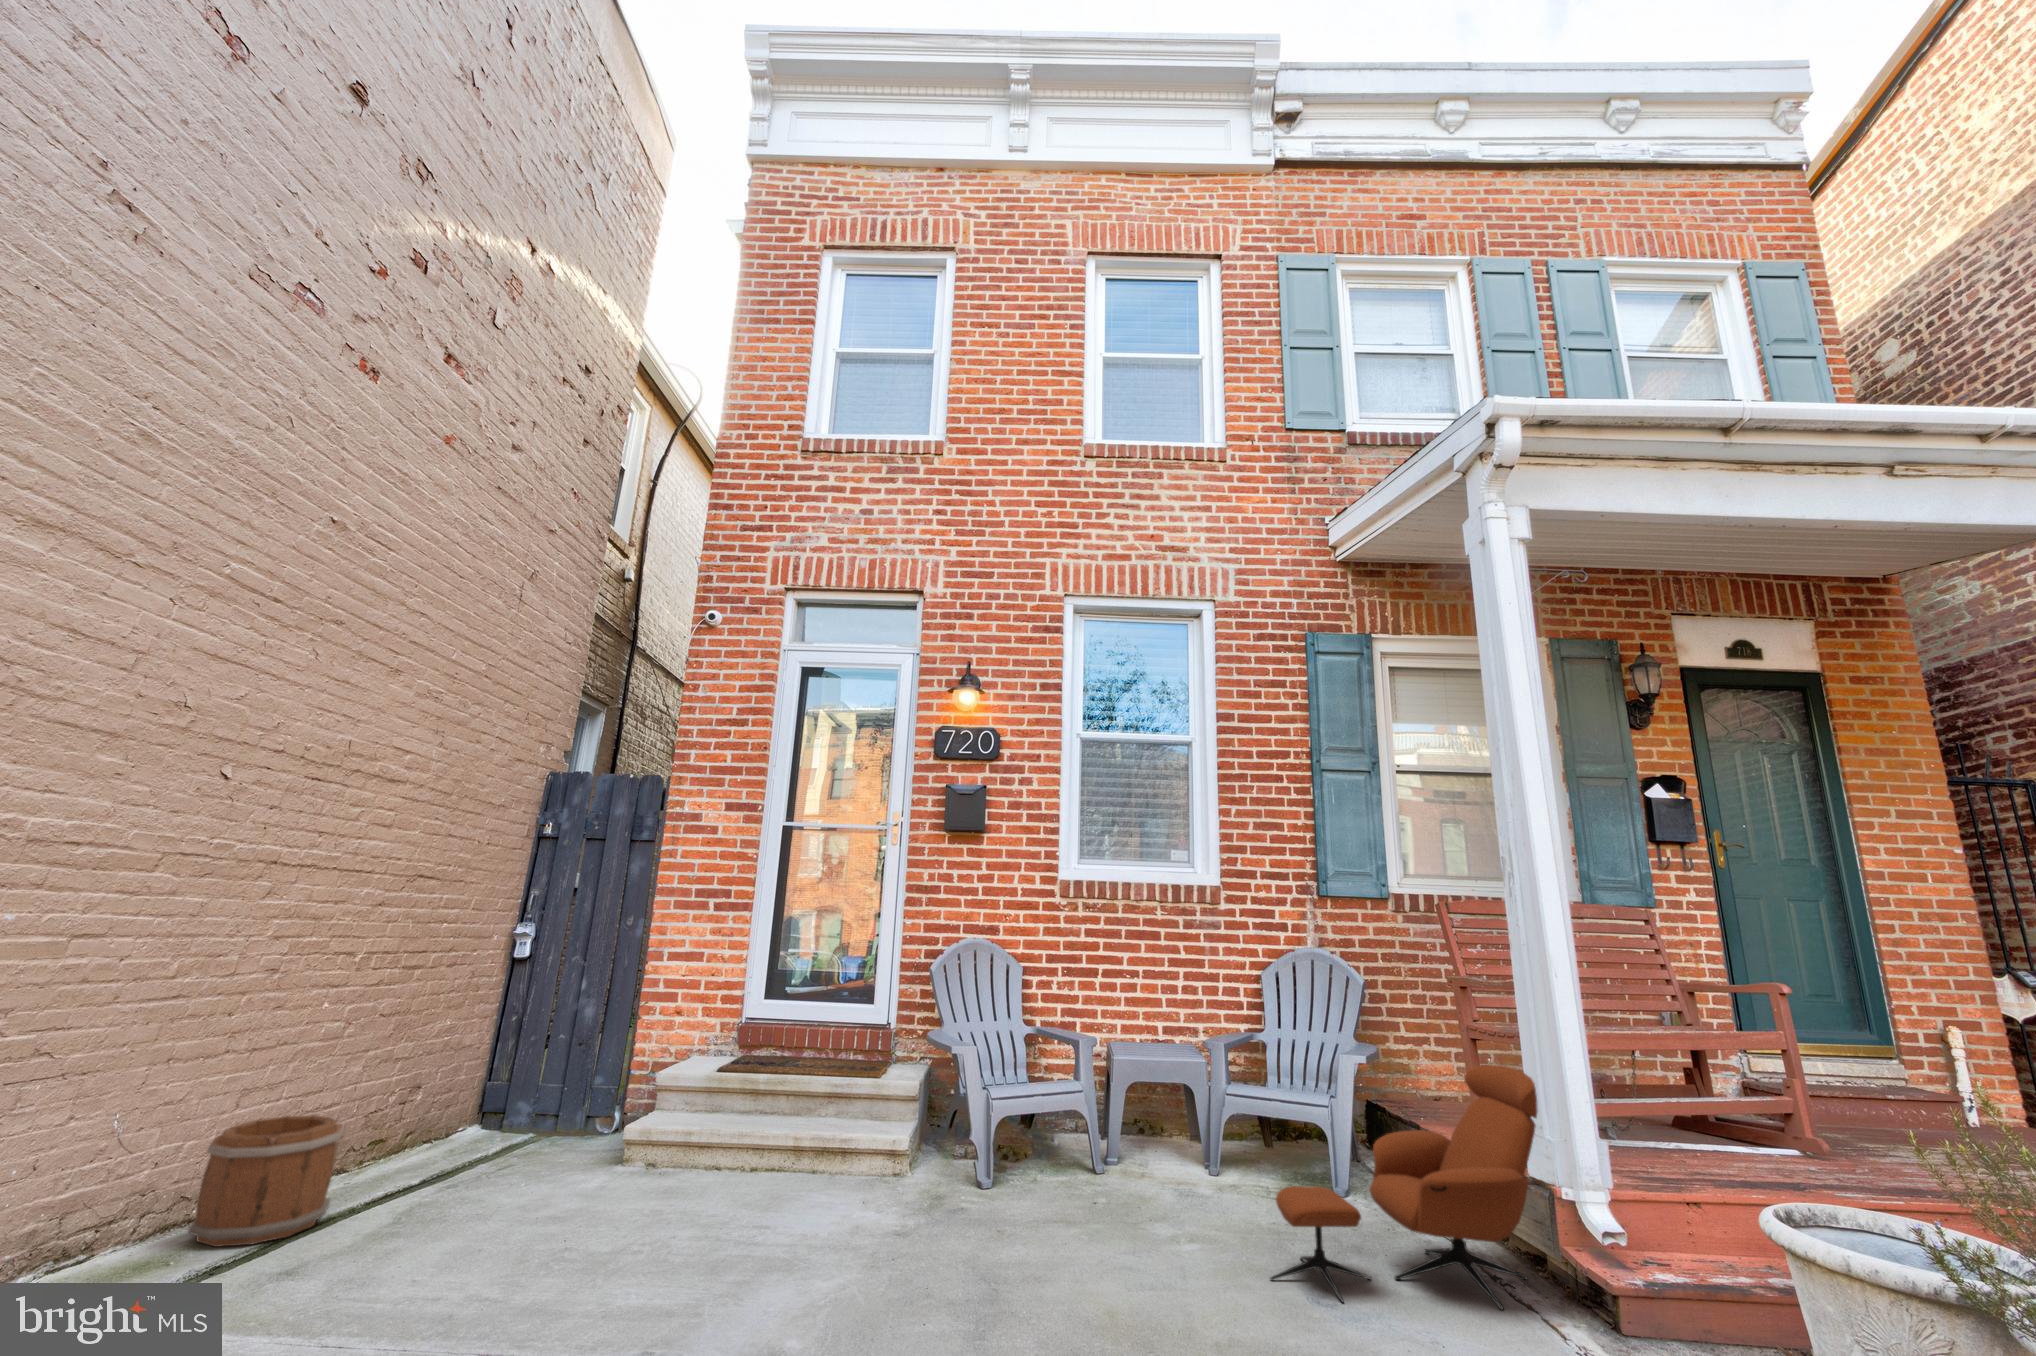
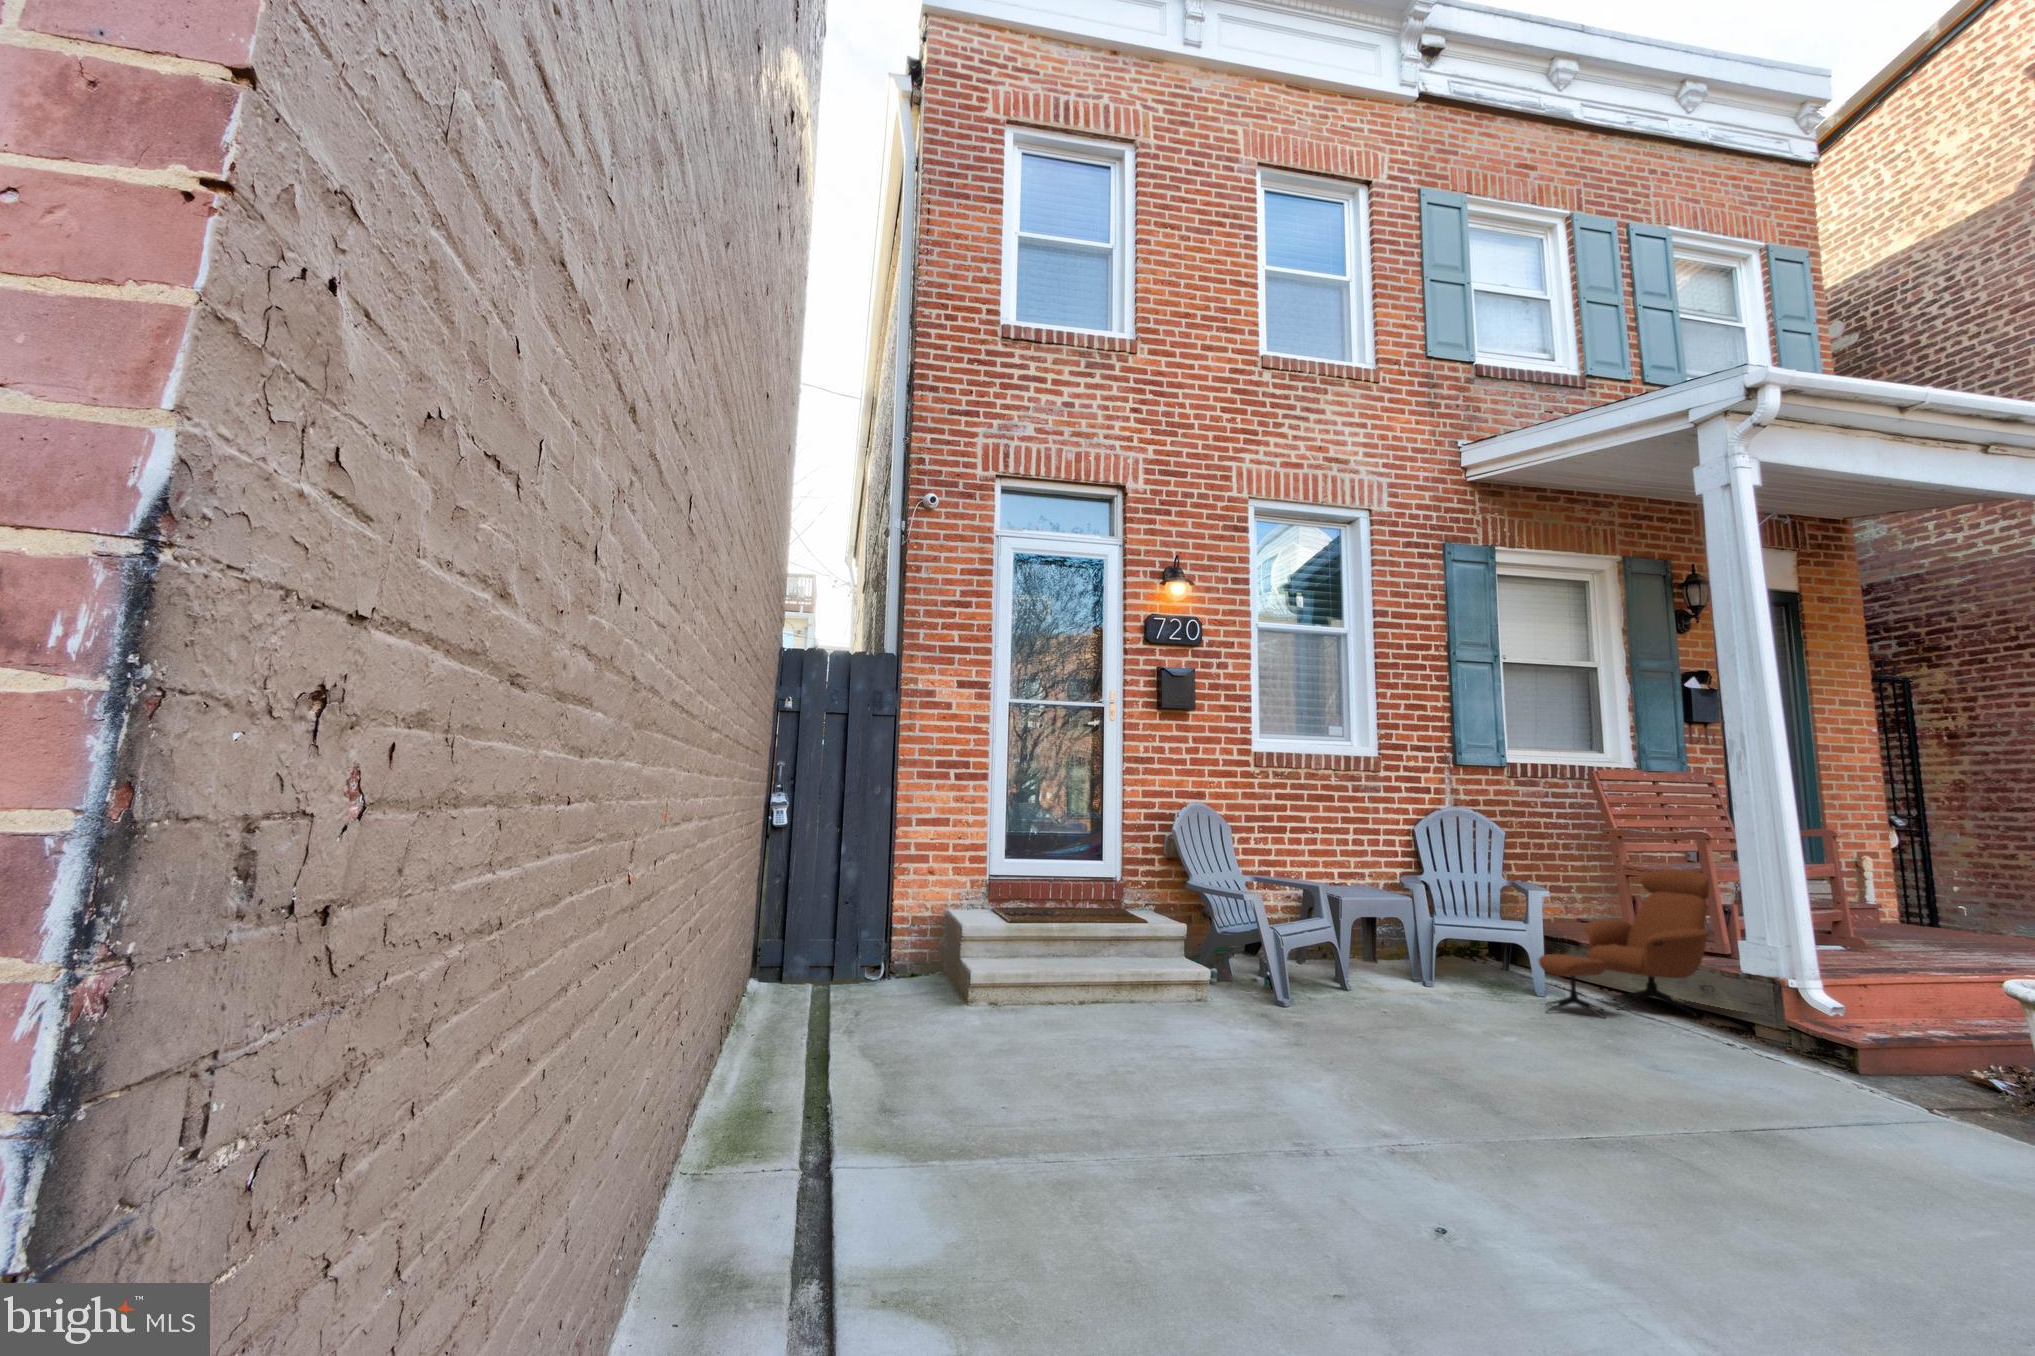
bucket: present [188,1115,343,1247] -> none [736,938,832,1034]

